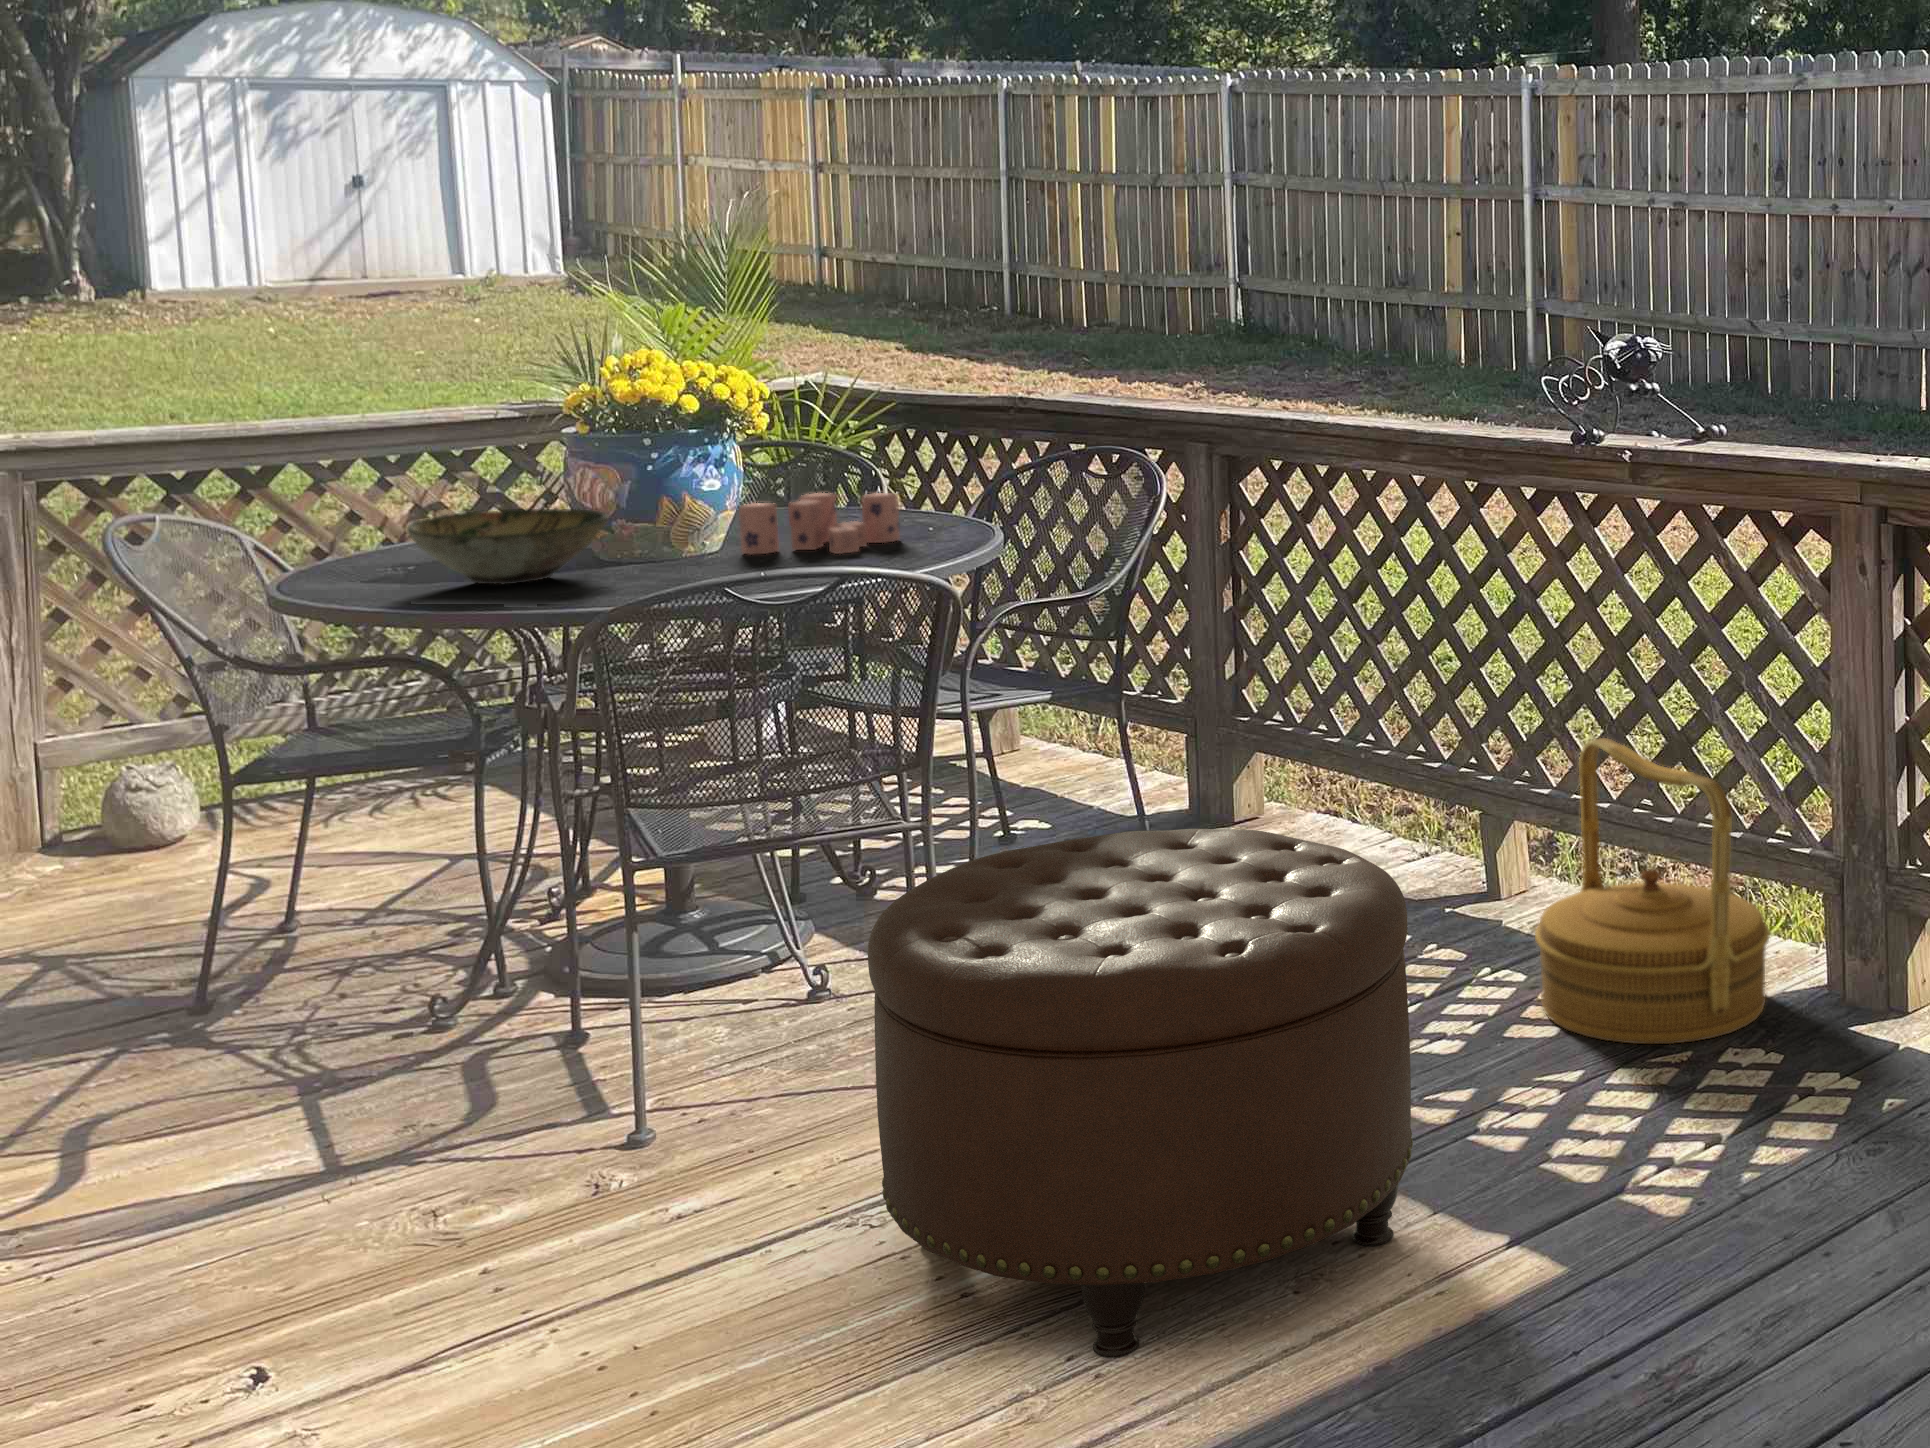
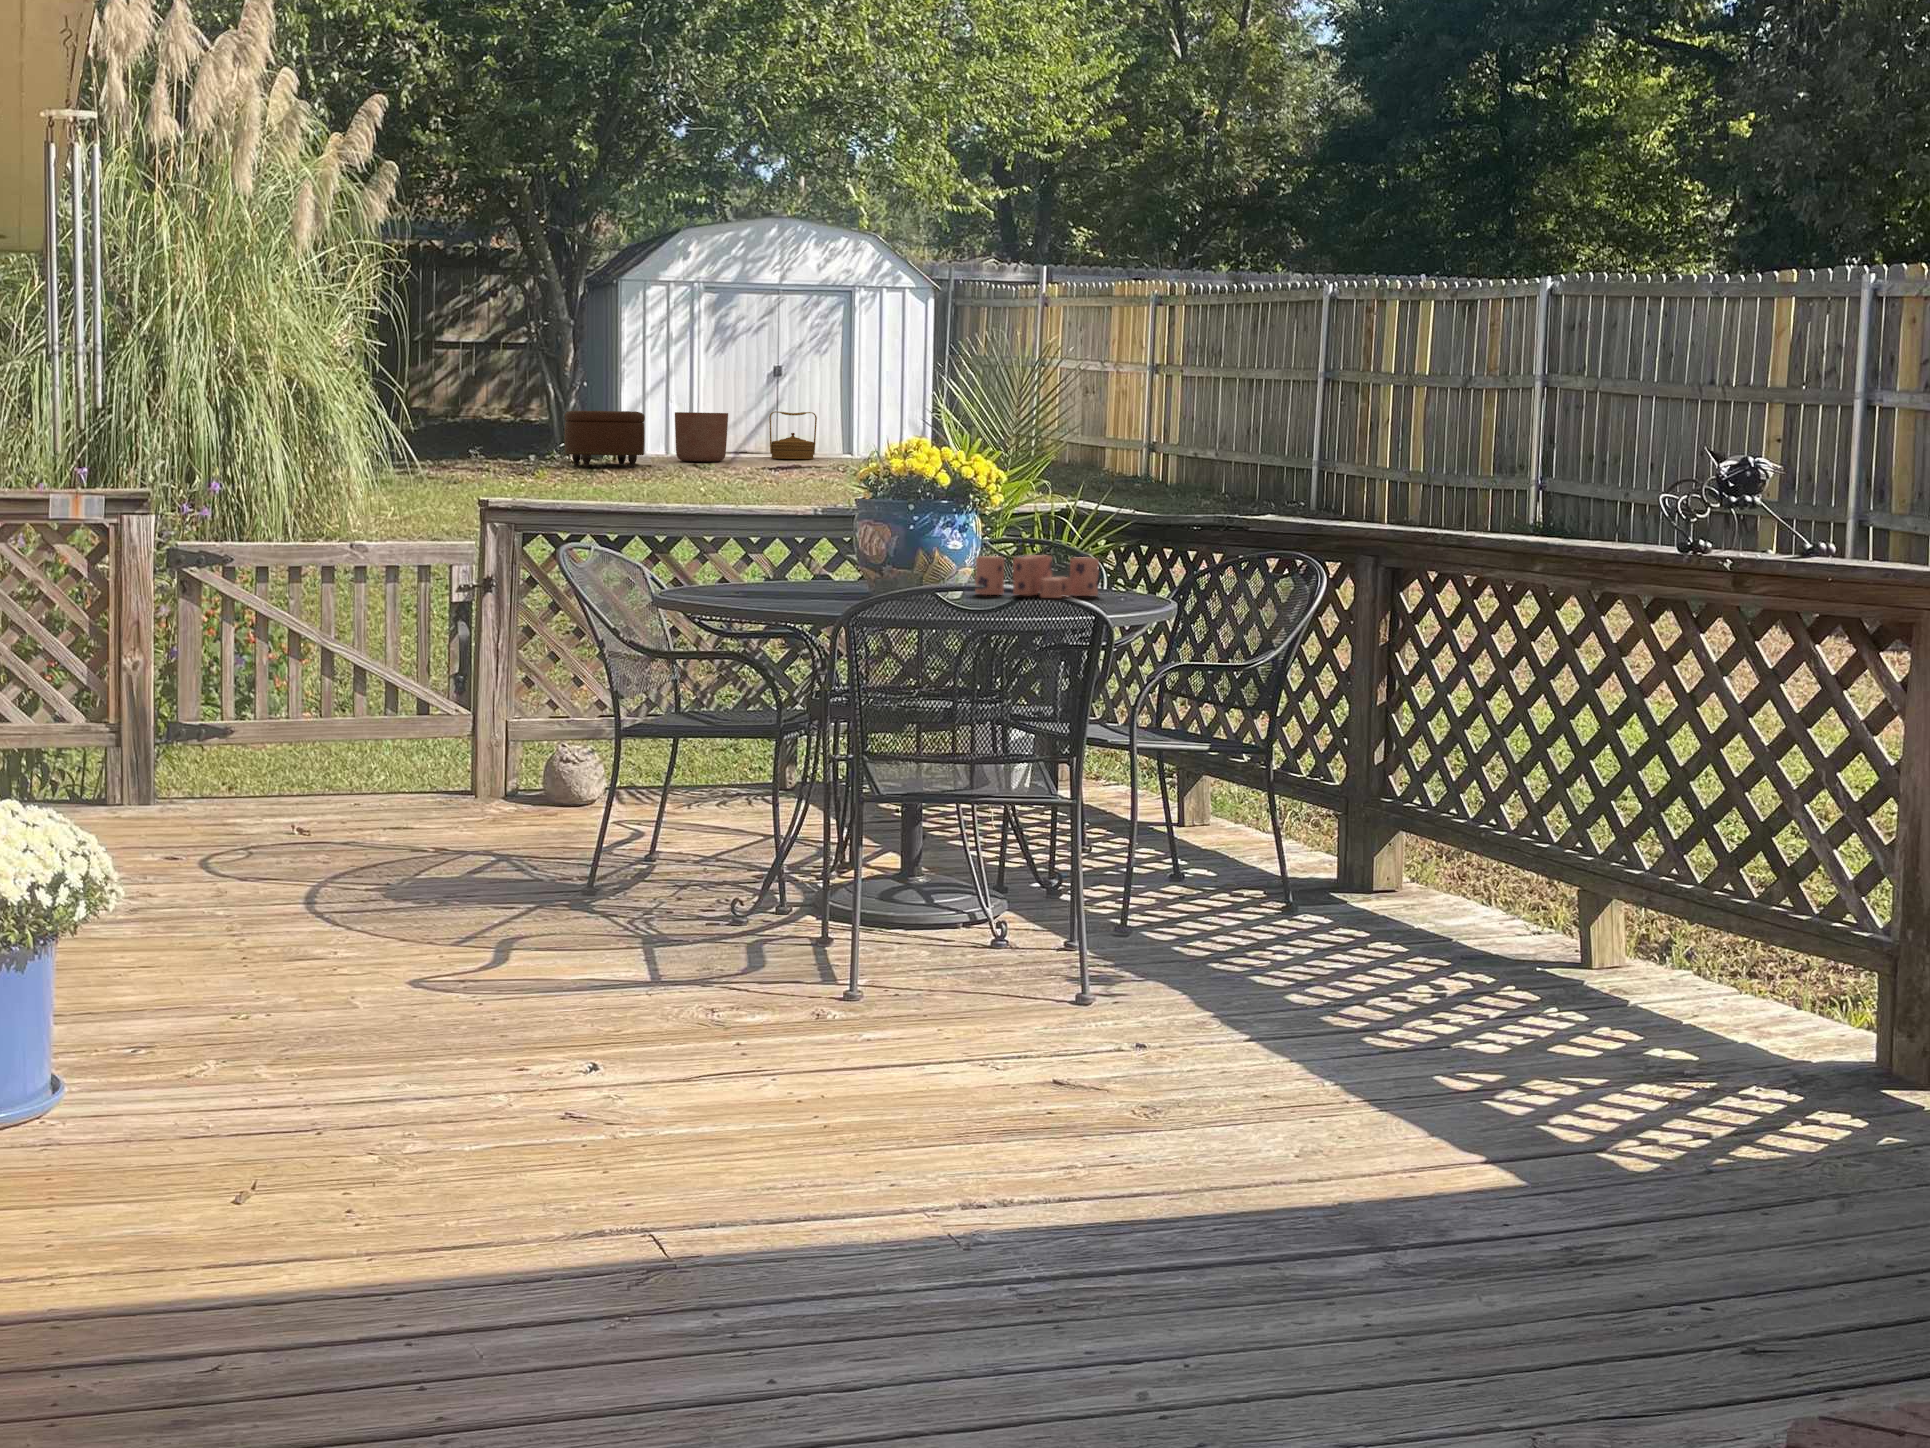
planter: none [229,233,301,291] -> present [675,412,728,462]
bowl: present [407,509,609,584] -> none [741,543,880,594]
woven basket: present [1535,738,1770,1044] -> present [769,411,817,459]
ottoman: present [868,829,1413,1358] -> present [564,411,645,467]

